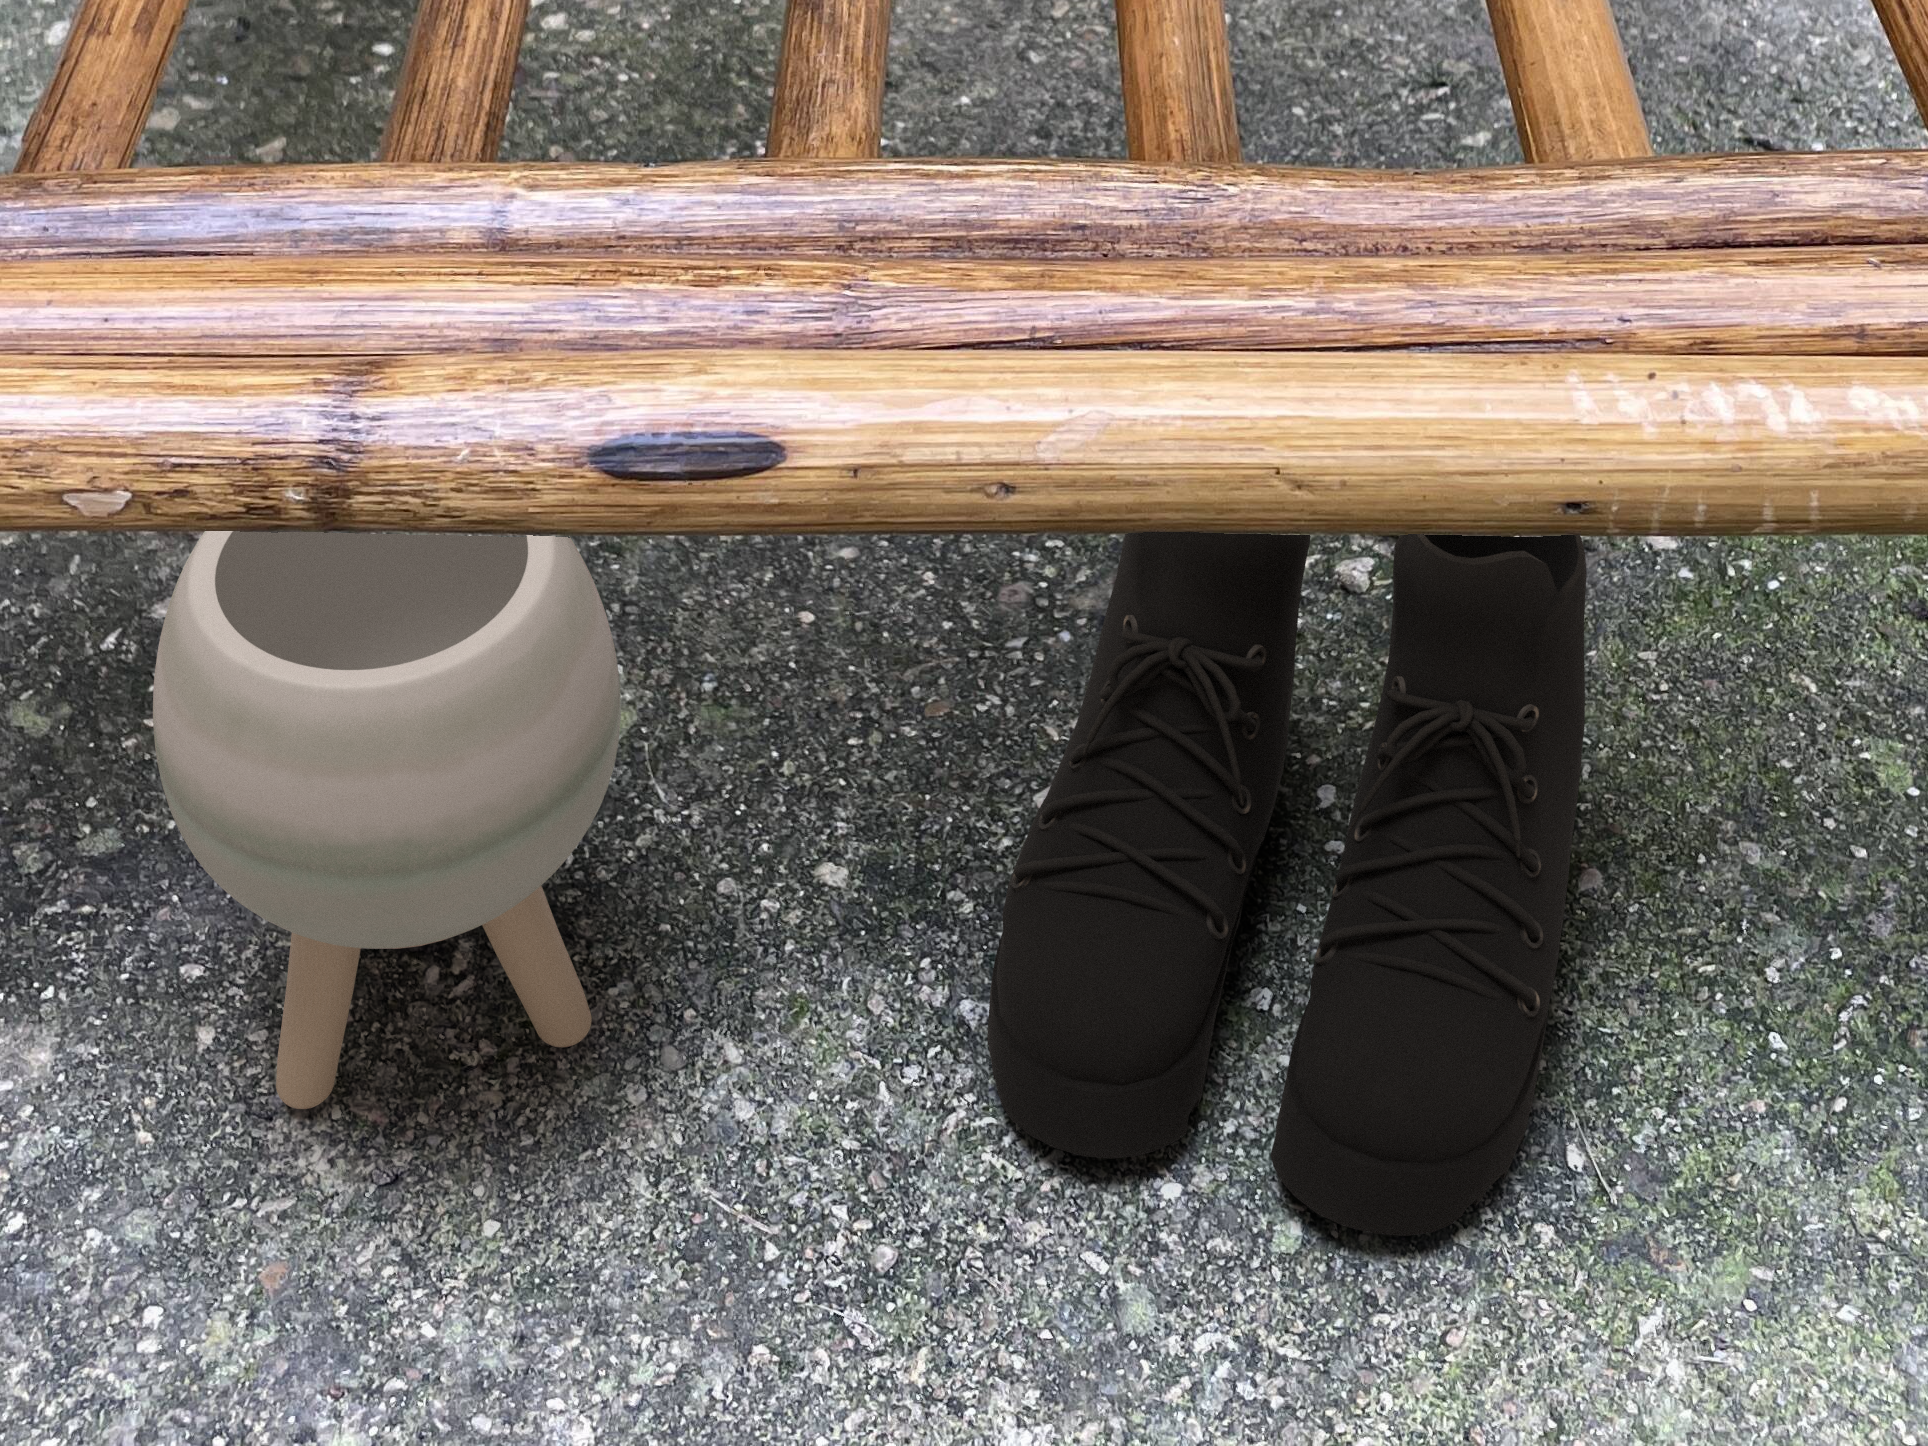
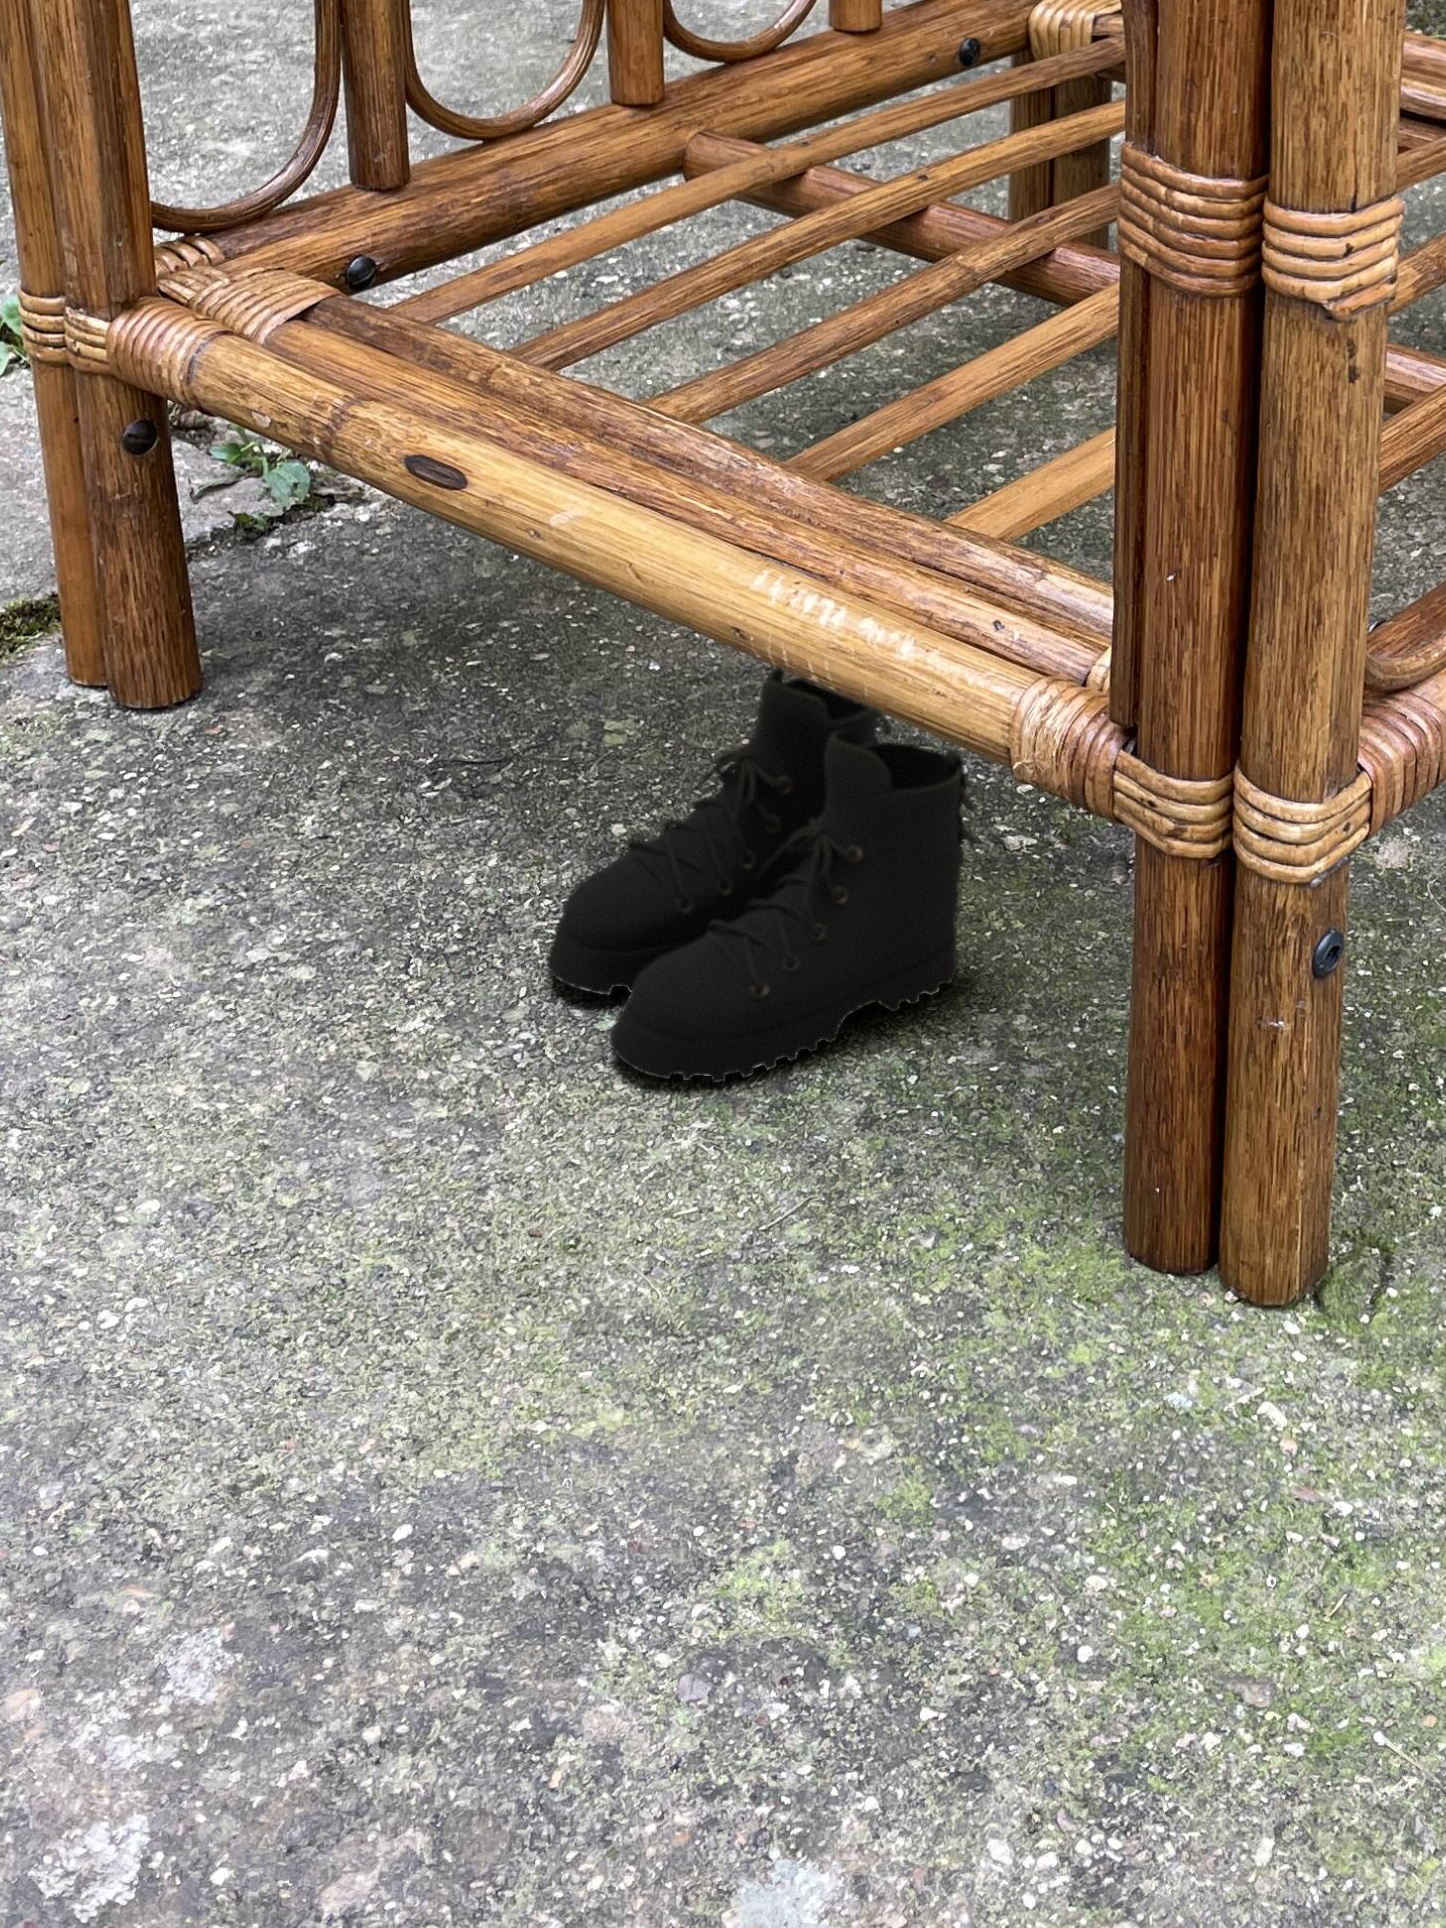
planter: present [153,531,621,1109] -> none [273,490,514,852]

